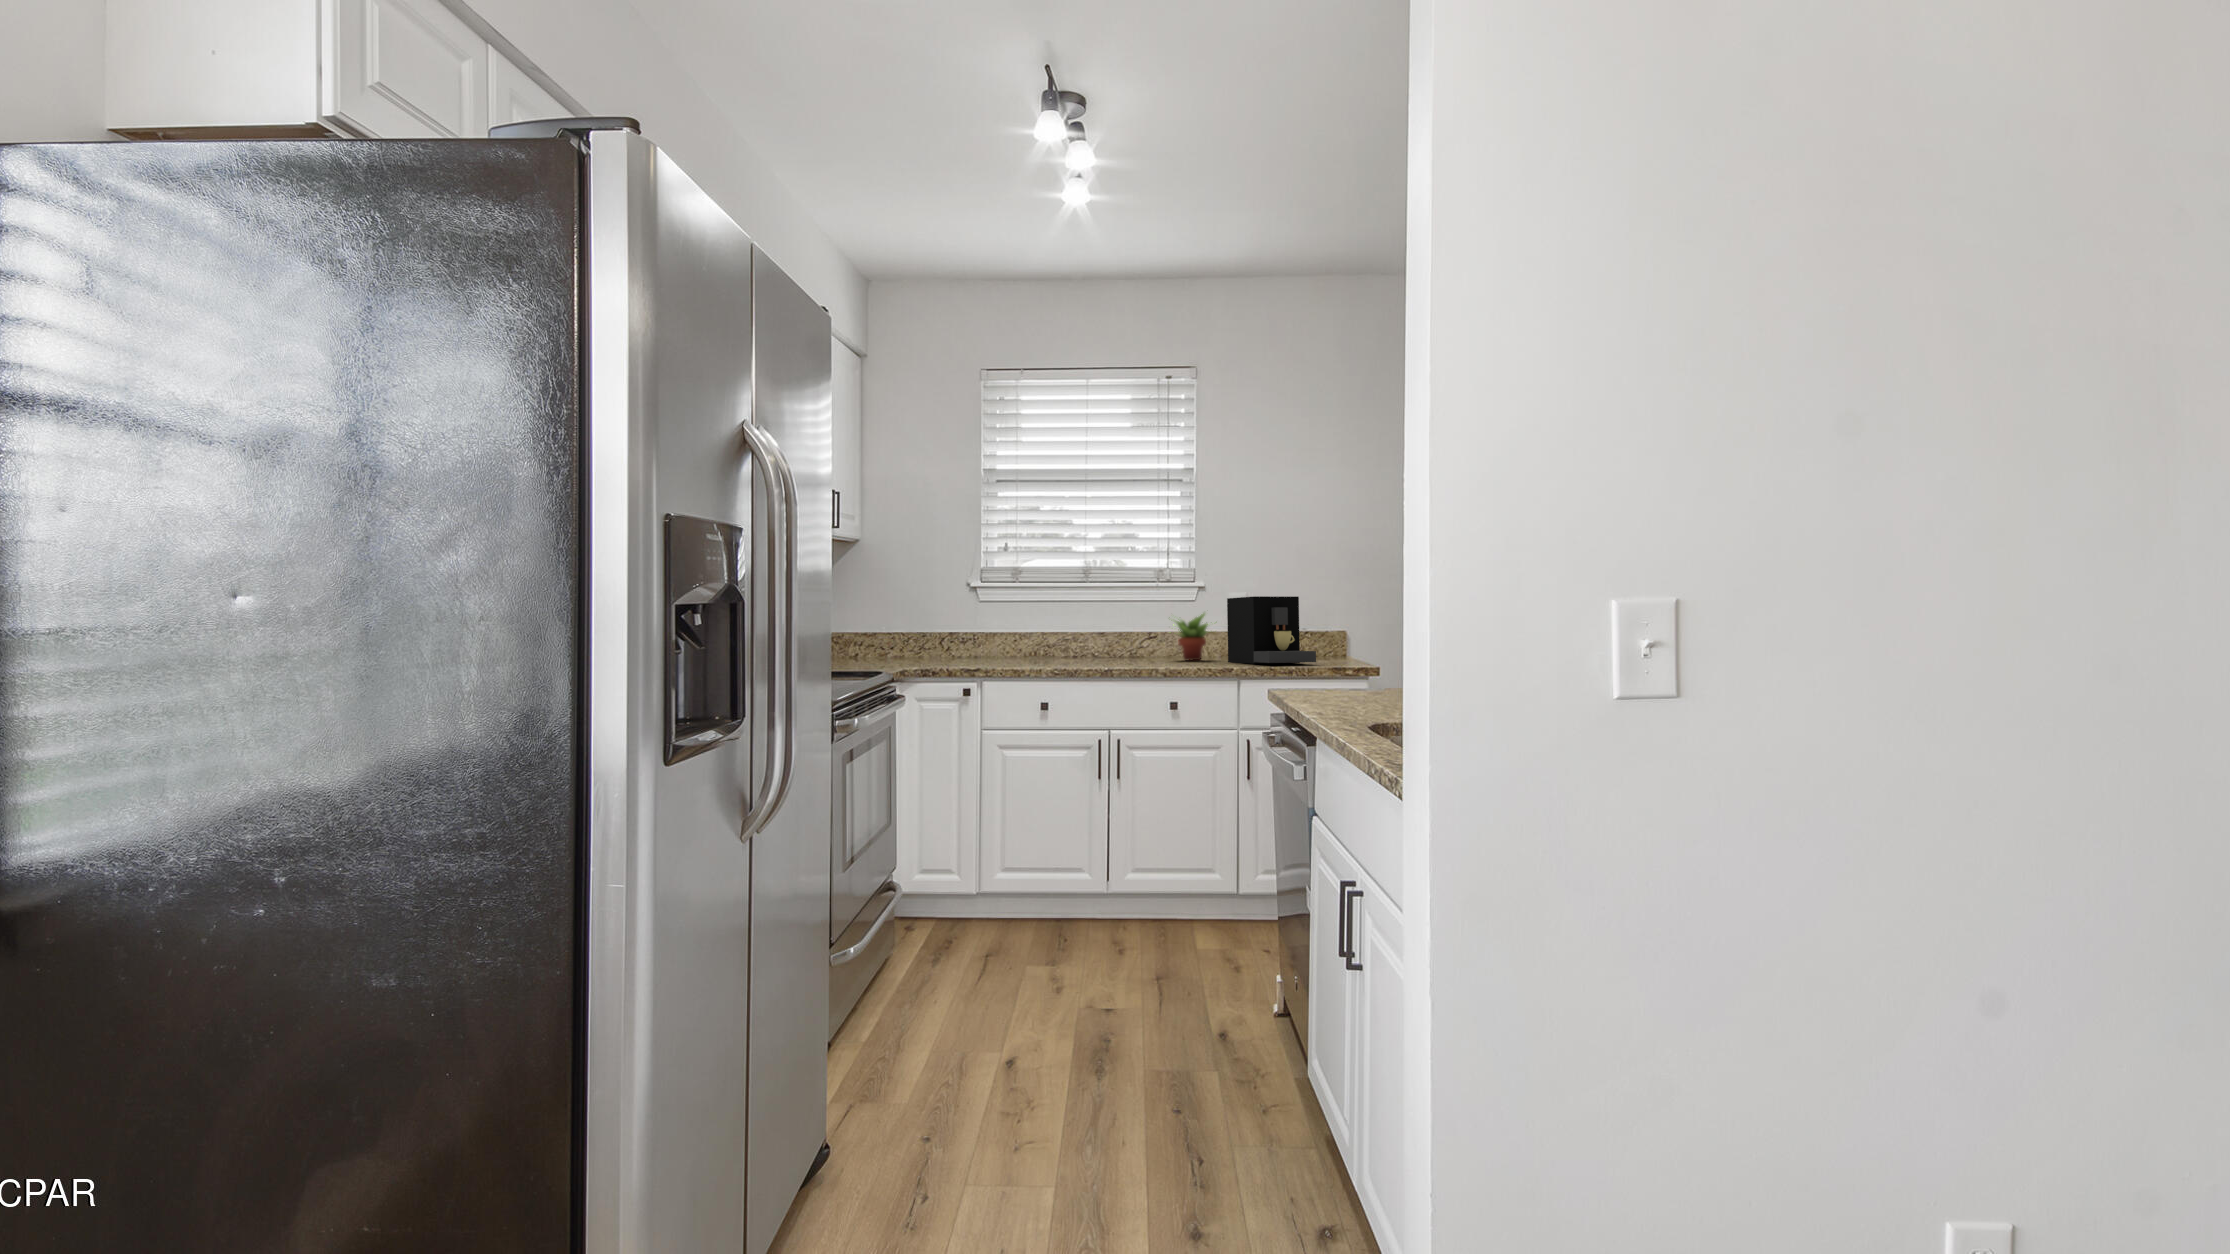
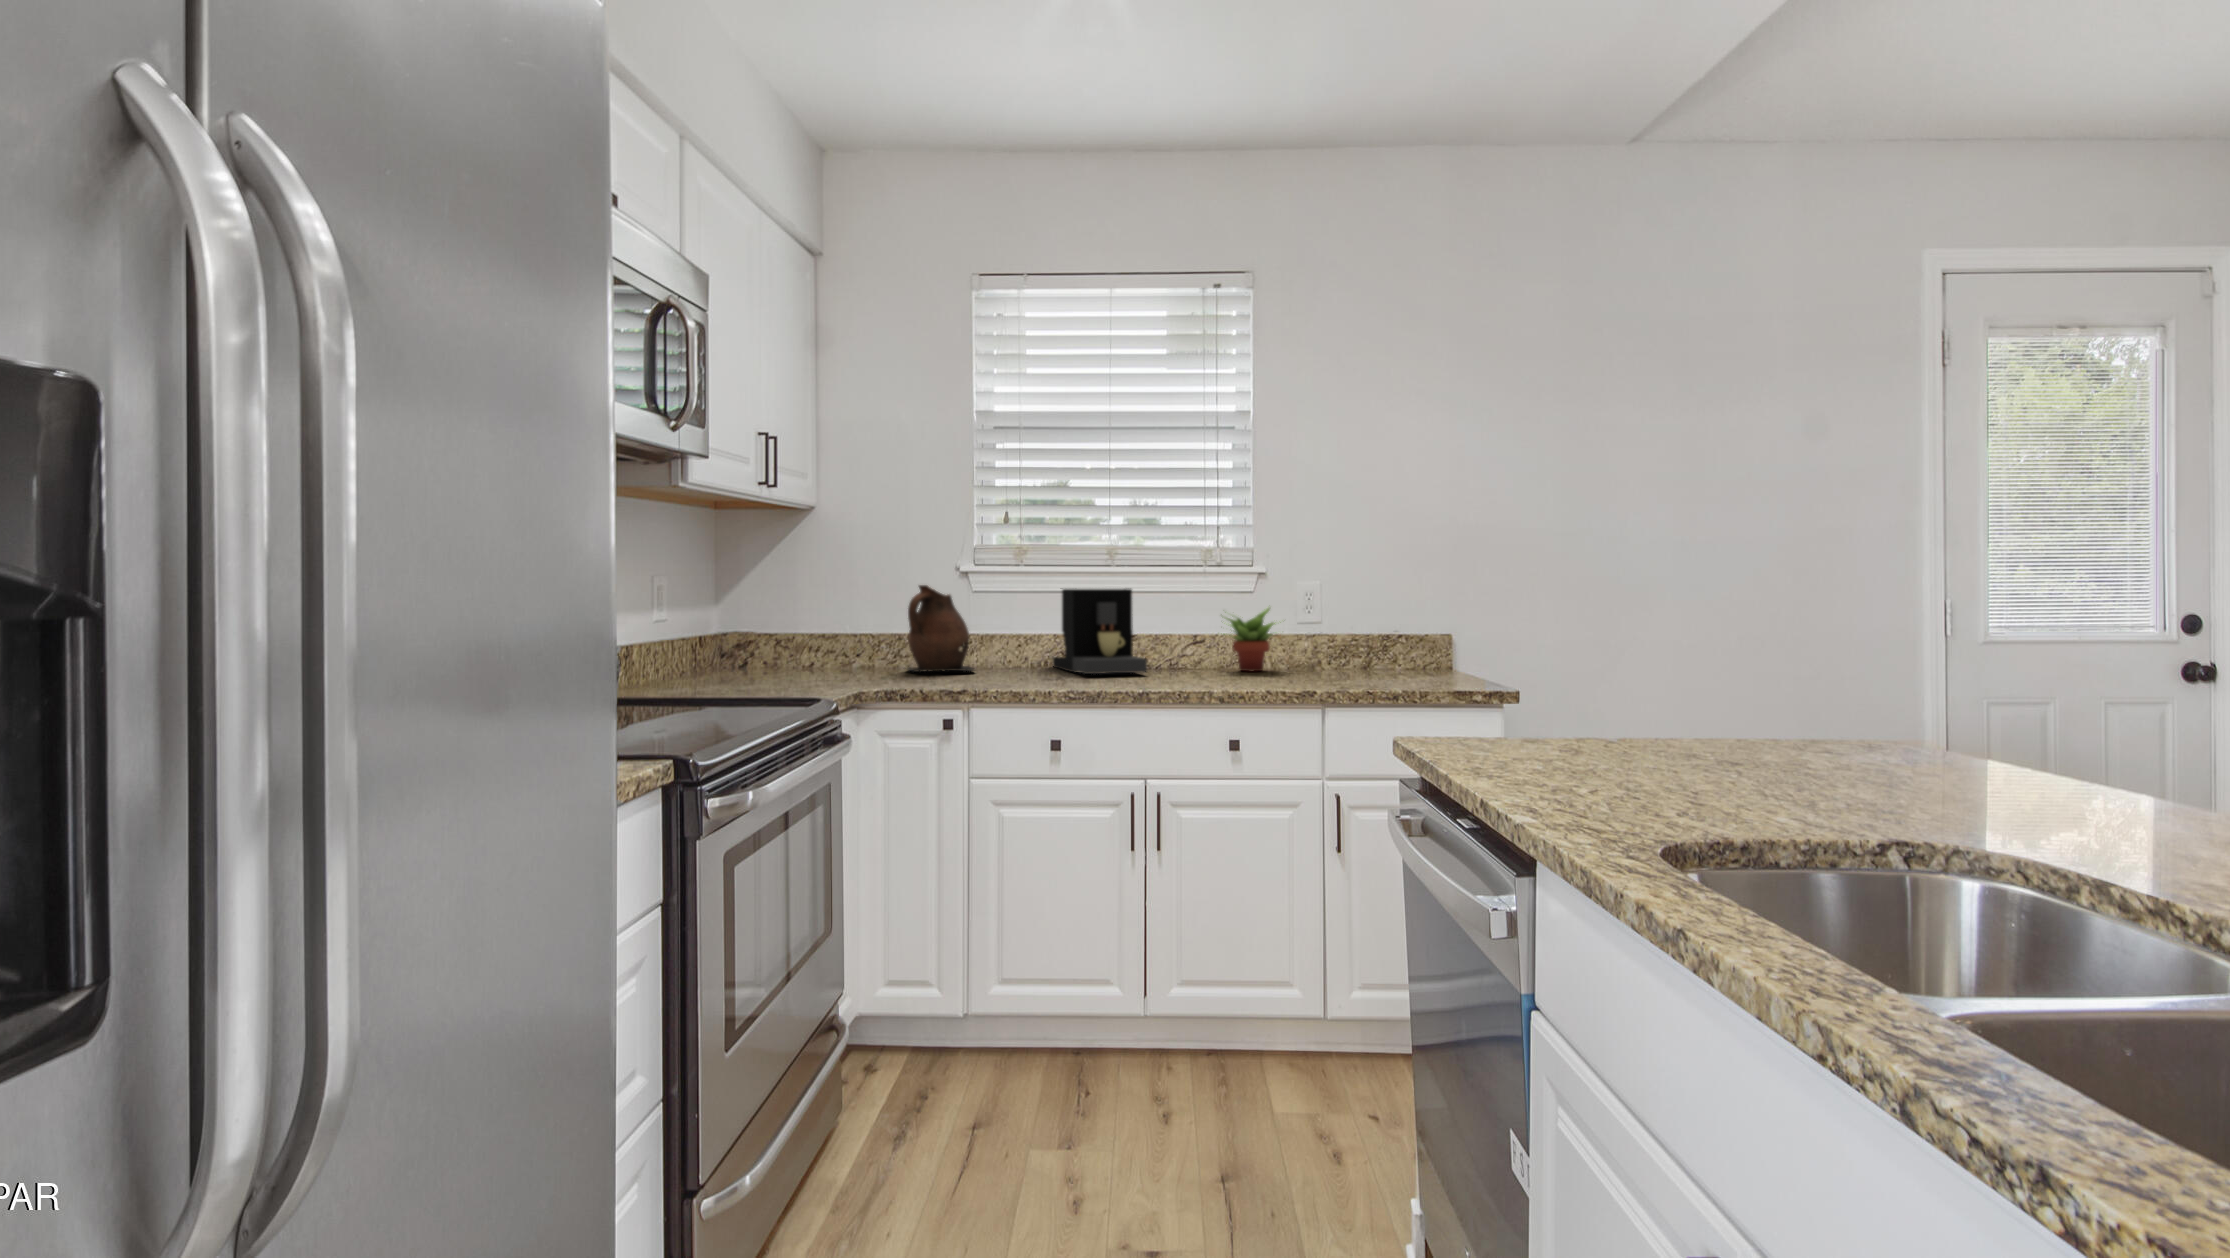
ceramic pitcher: none [929,596,986,661] -> present [908,585,974,672]
coffee maker: present [1227,596,1316,664] -> present [1052,588,1147,674]

